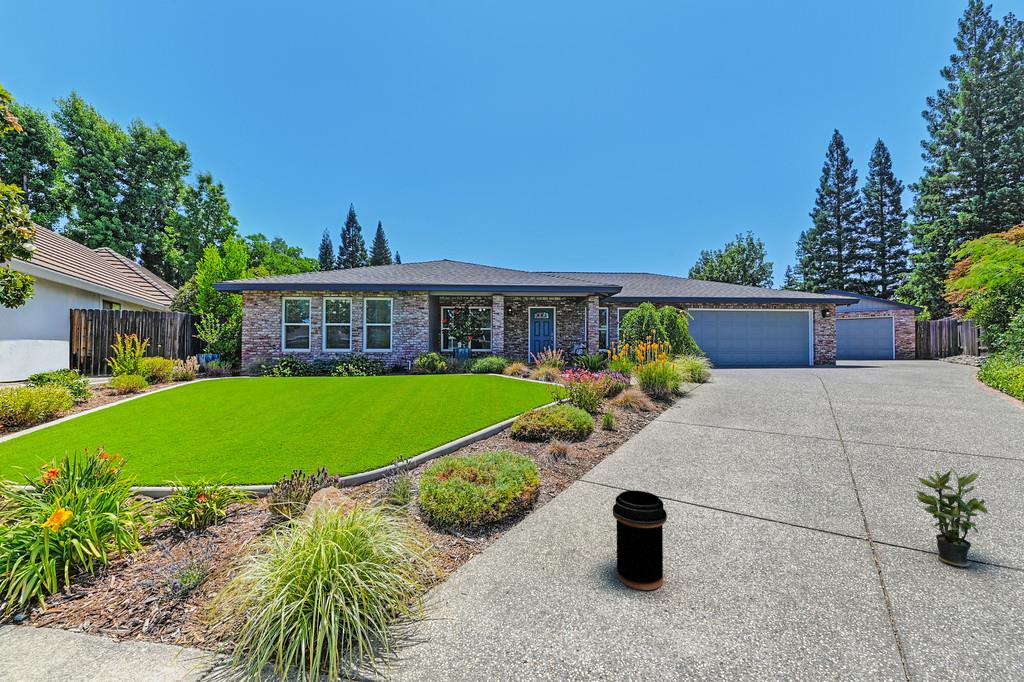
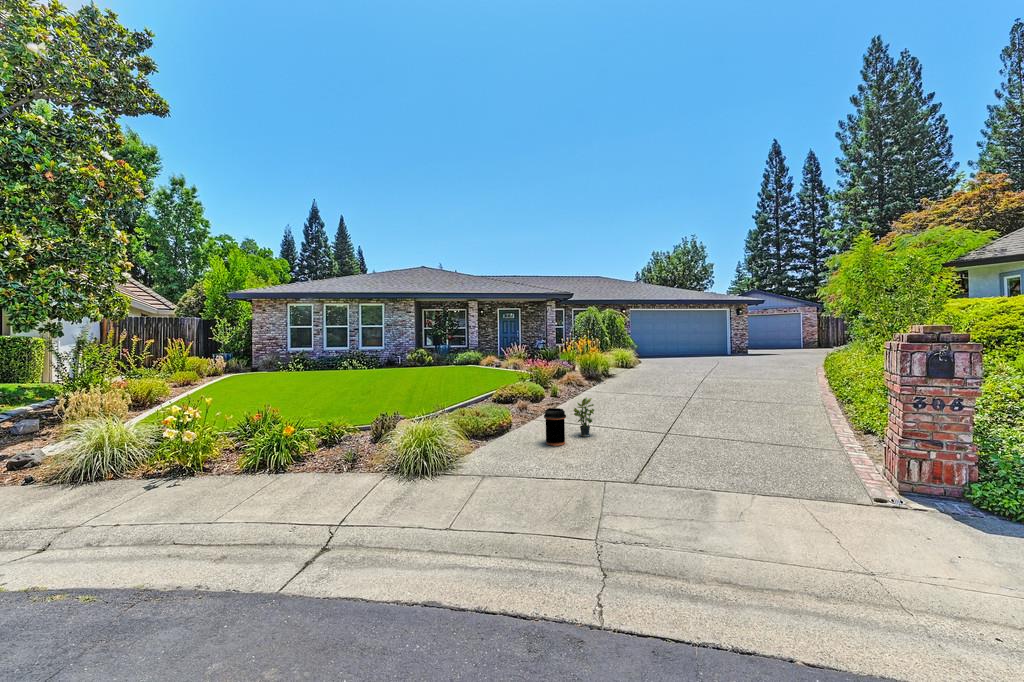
potted plant: present [916,468,988,567] -> present [574,397,594,437]

